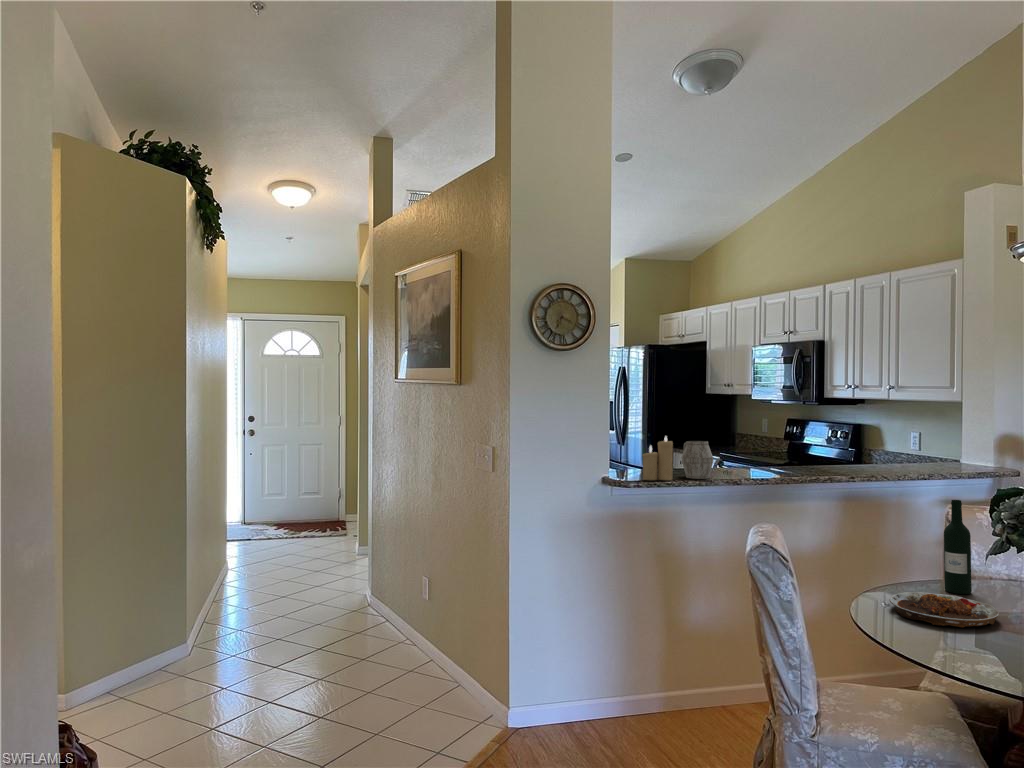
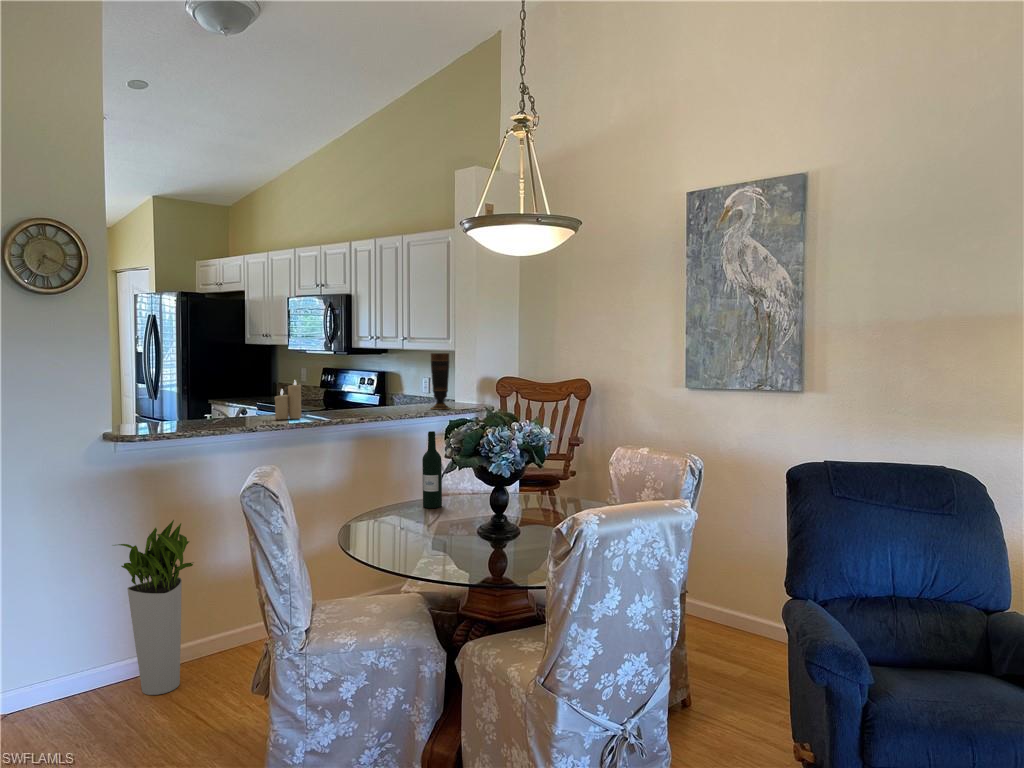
vase: none [935,405,964,472] -> present [431,353,450,409]
candle: present [643,436,673,480] -> present [275,381,301,419]
mug: present [682,441,713,479] -> none [196,390,230,428]
planter: none [609,567,682,741] -> present [118,520,193,695]
plate: present [890,592,999,627] -> none [375,510,455,536]

